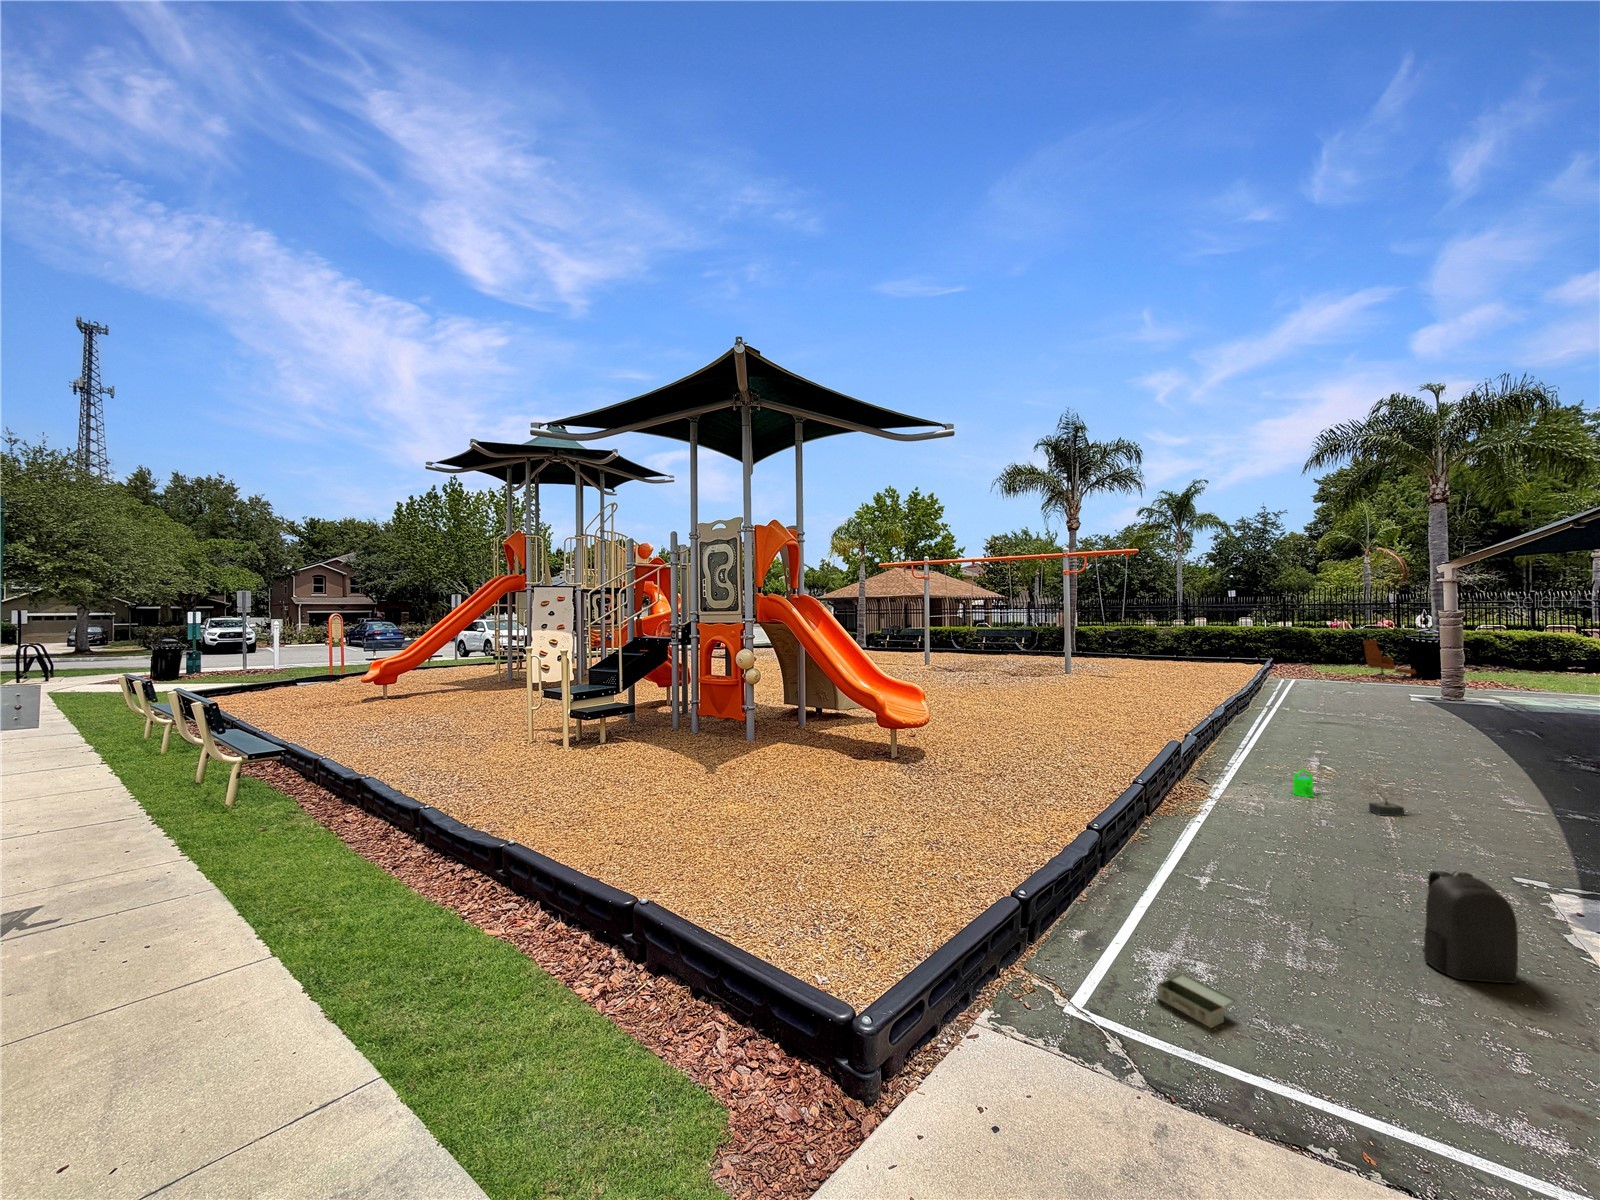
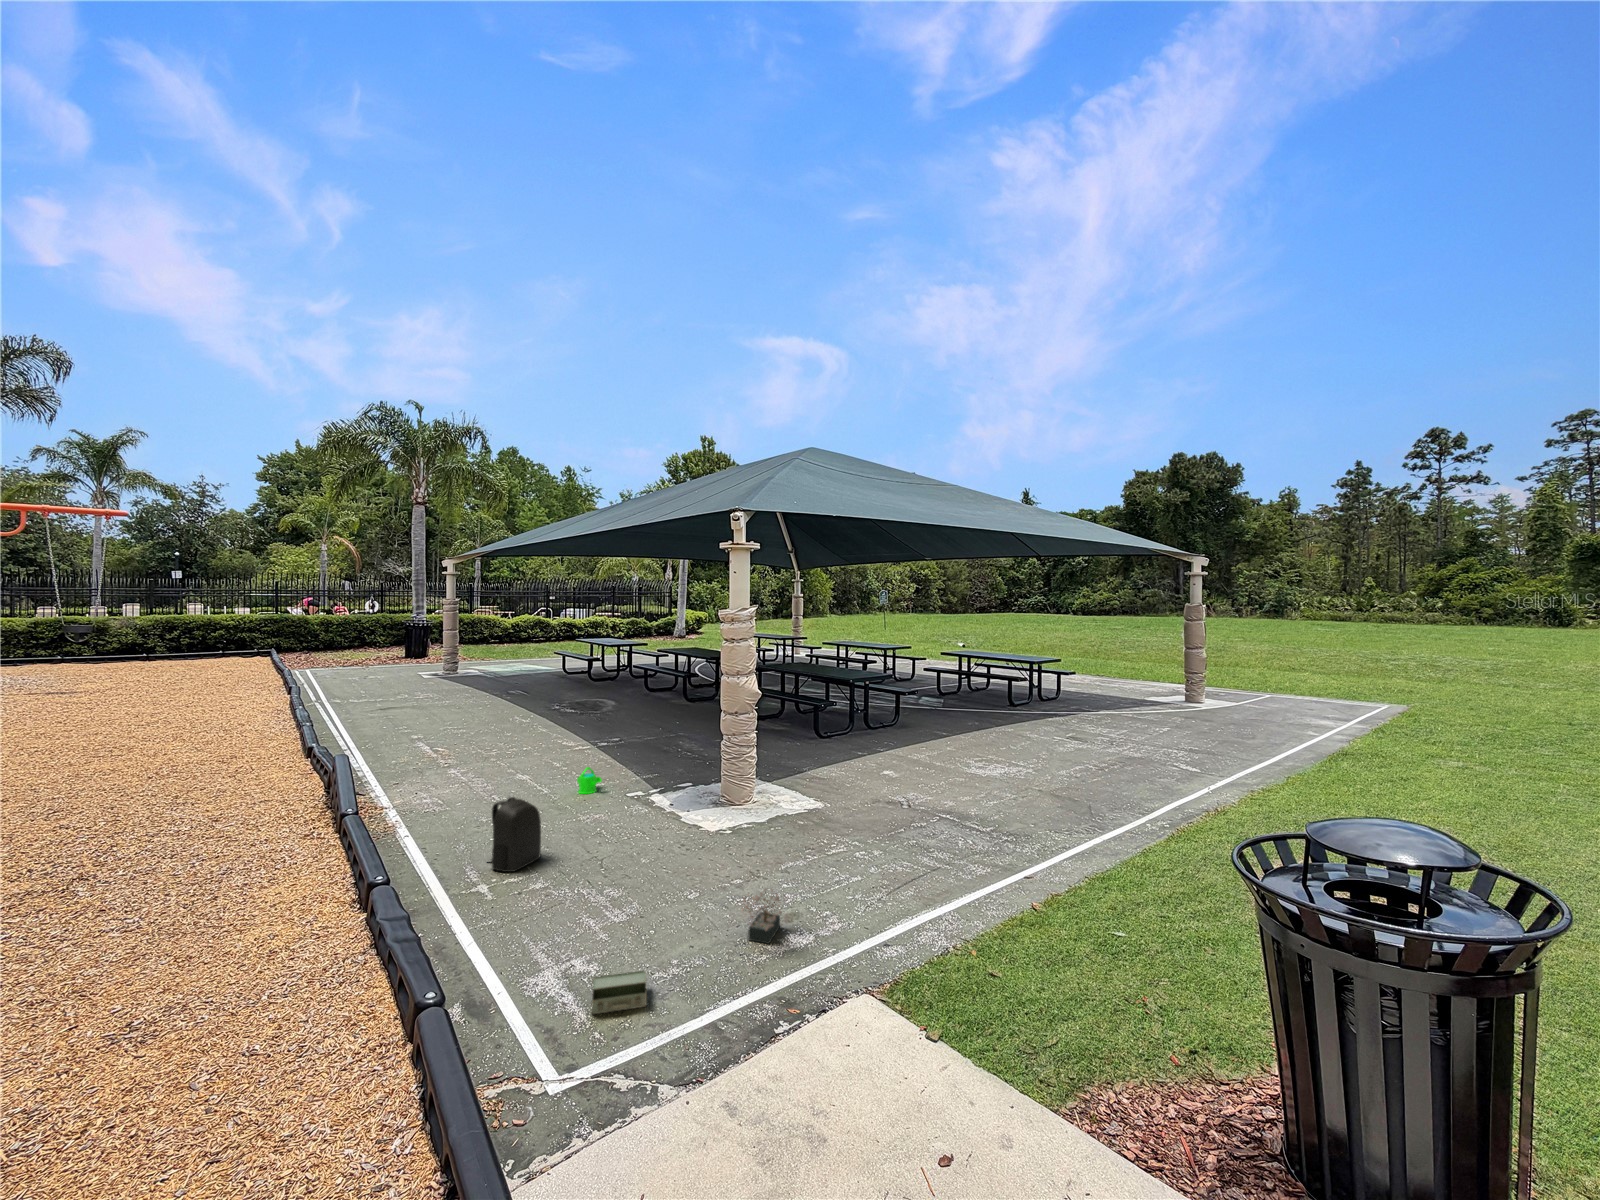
lounge chair: present [1364,640,1416,679] -> none [368,626,410,659]
watering can: present [1293,769,1314,797] -> present [577,767,602,794]
decorative plant: present [1362,781,1406,816] -> present [741,889,782,944]
backpack: present [1422,871,1518,983] -> present [490,797,541,872]

